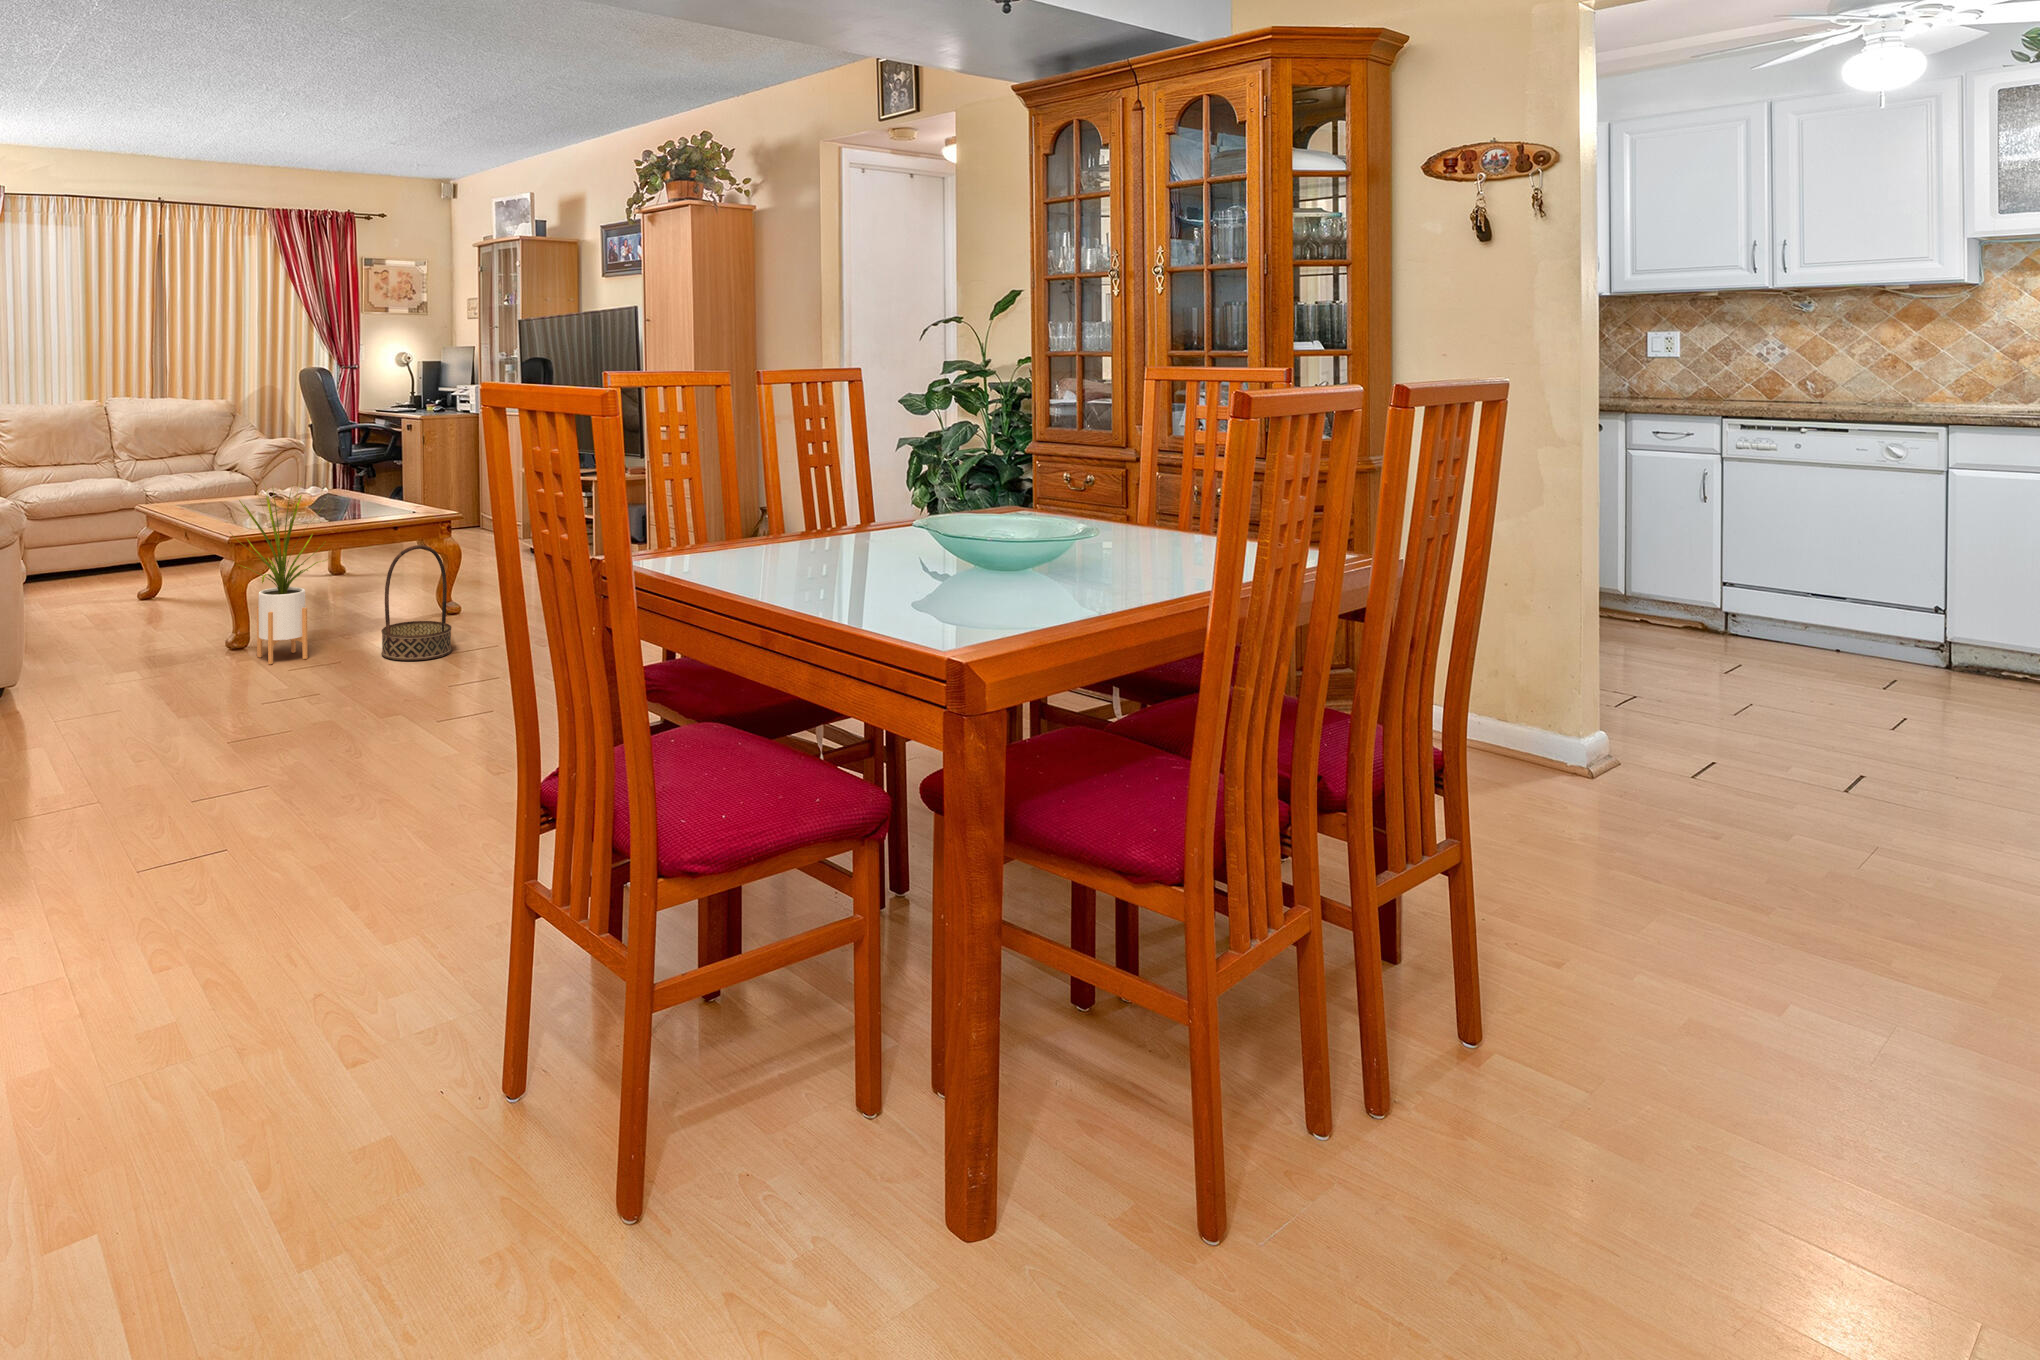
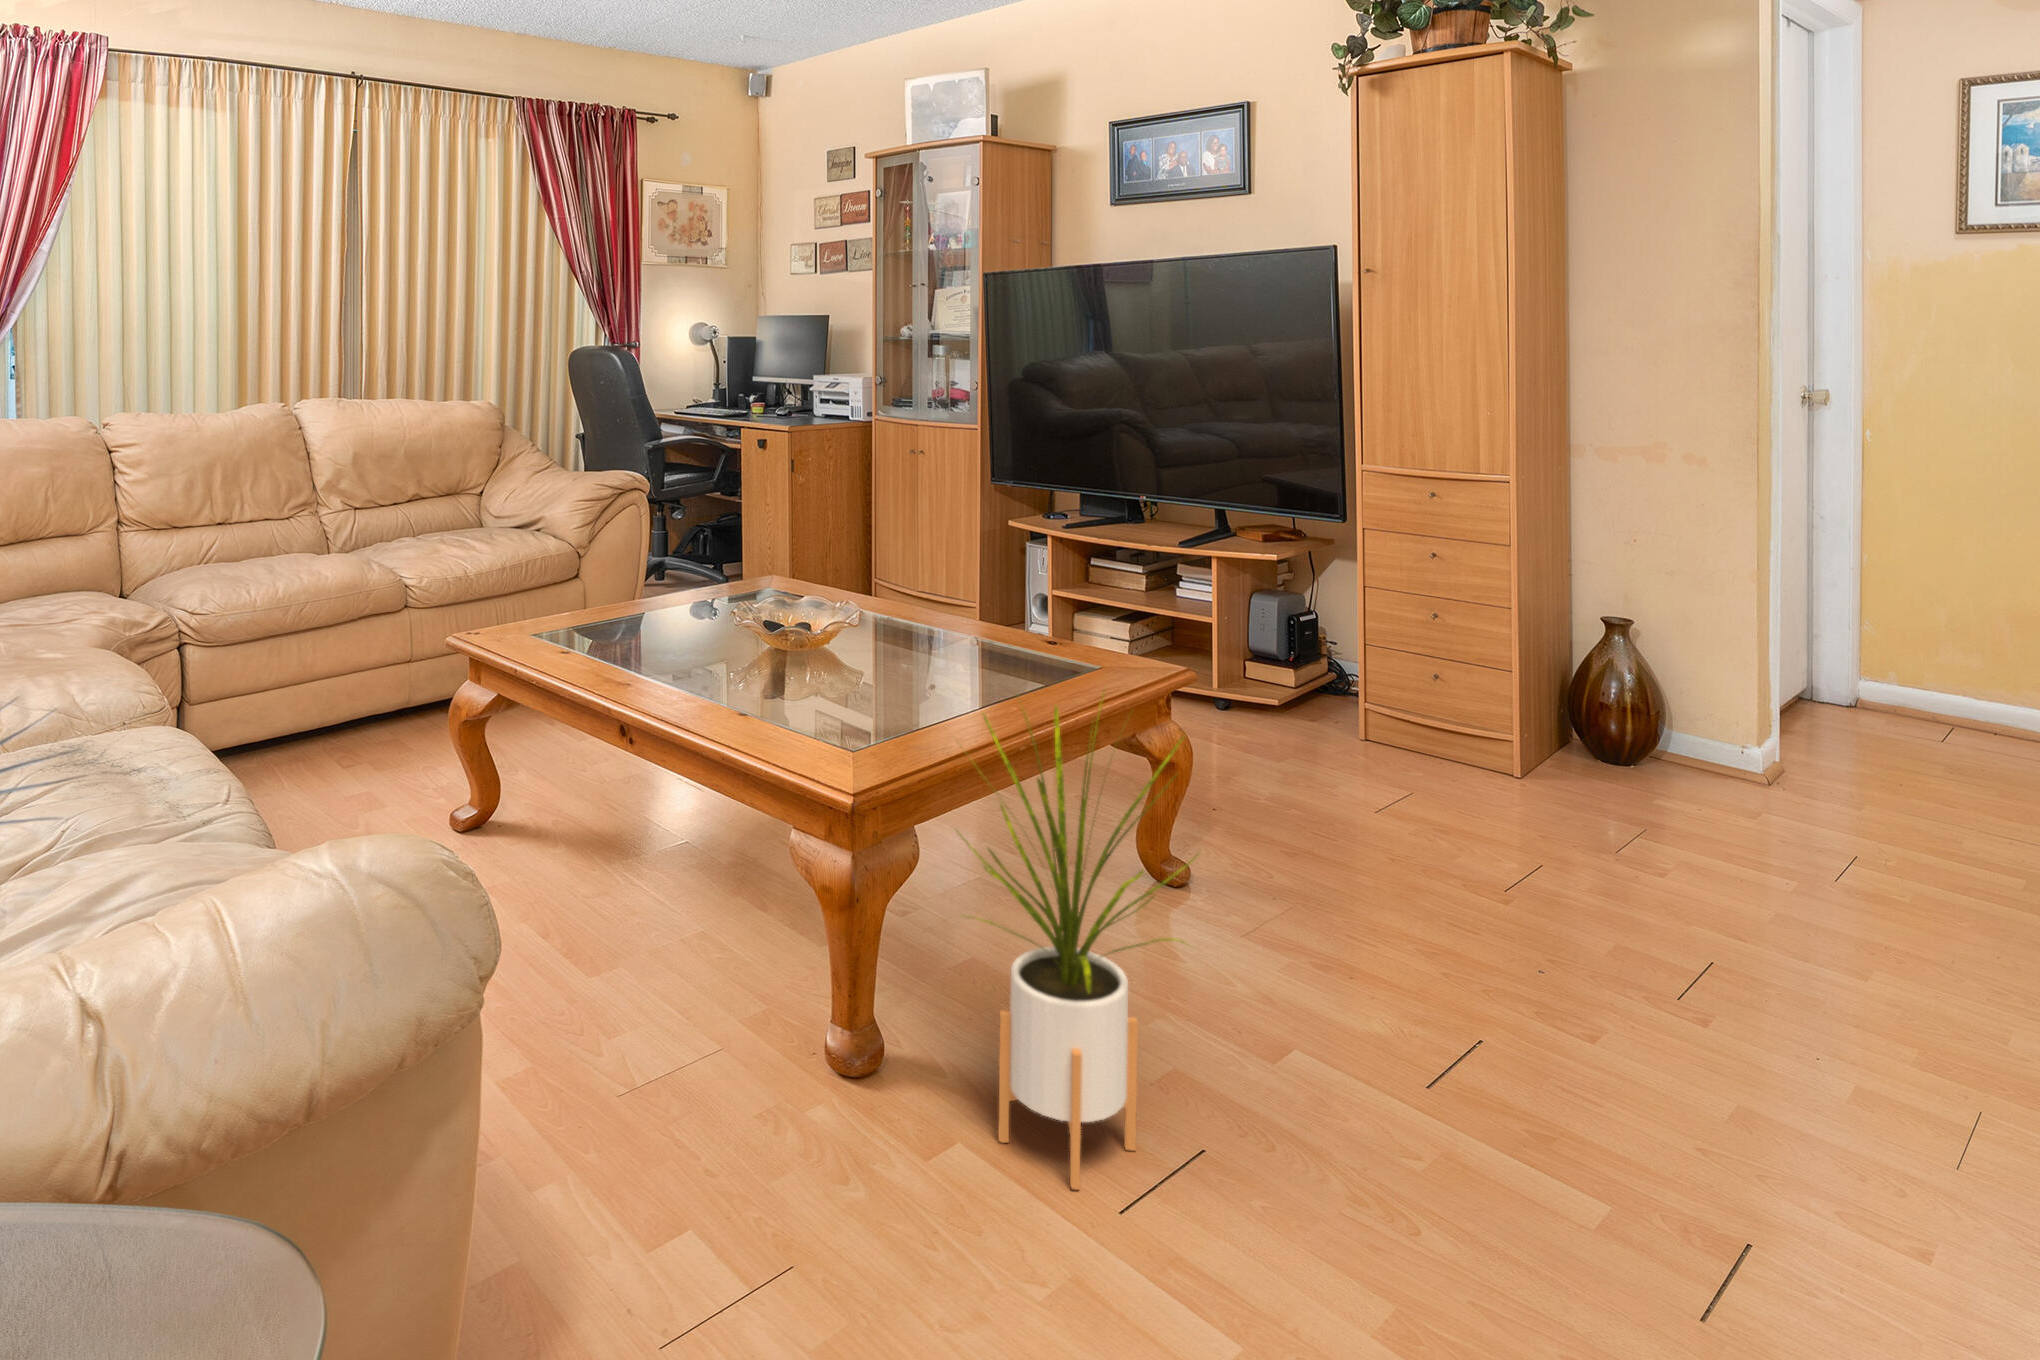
basket: present [381,545,452,661] -> none [1276,834,1464,1155]

